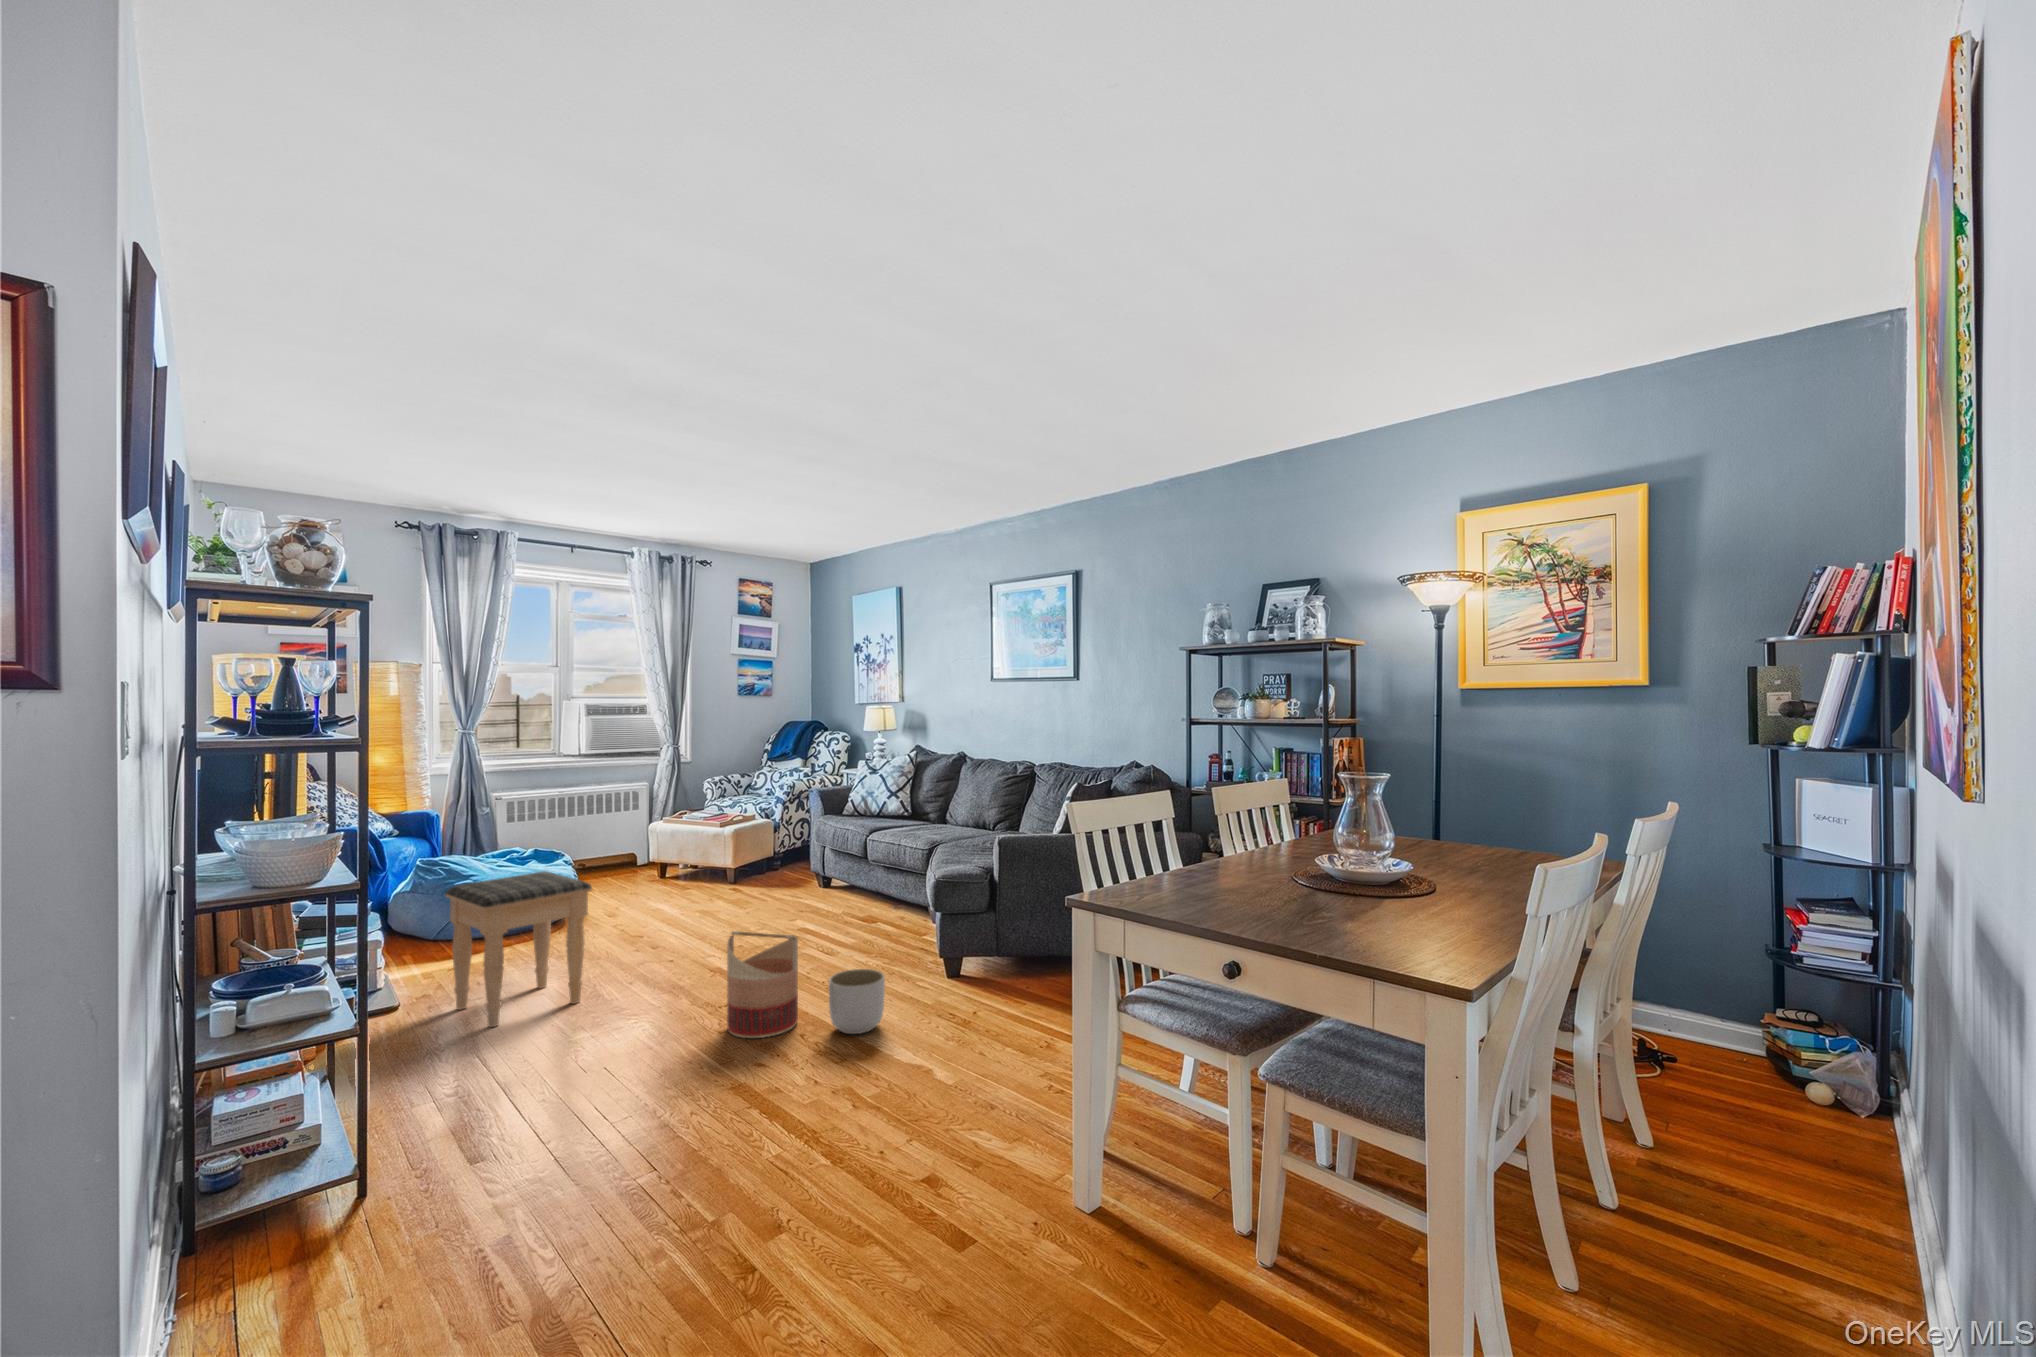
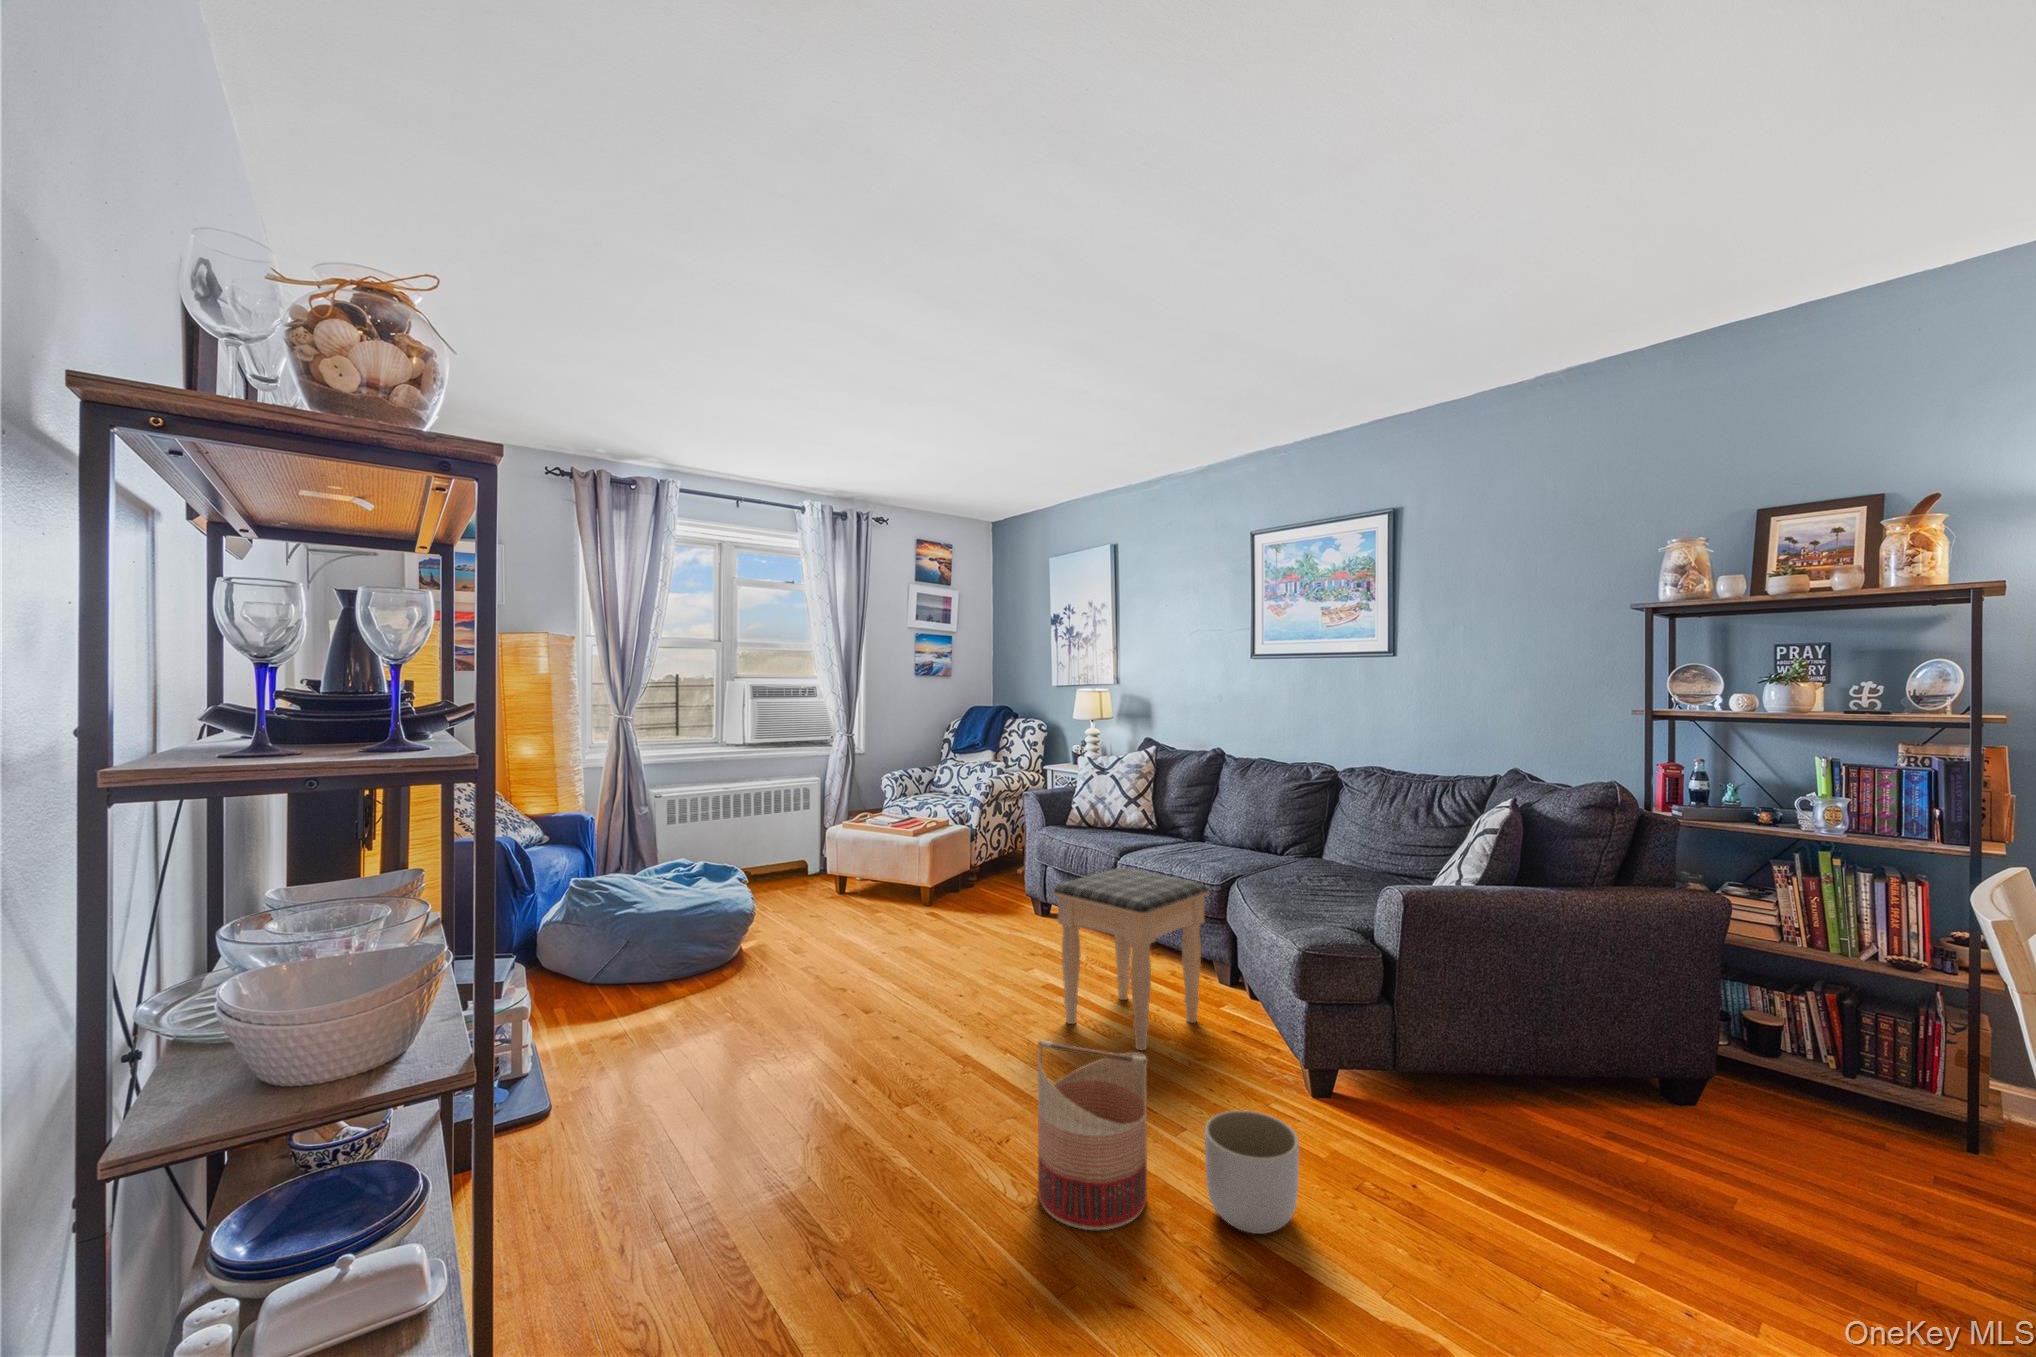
footstool: present [446,871,592,1027] -> present [1053,868,1209,1050]

